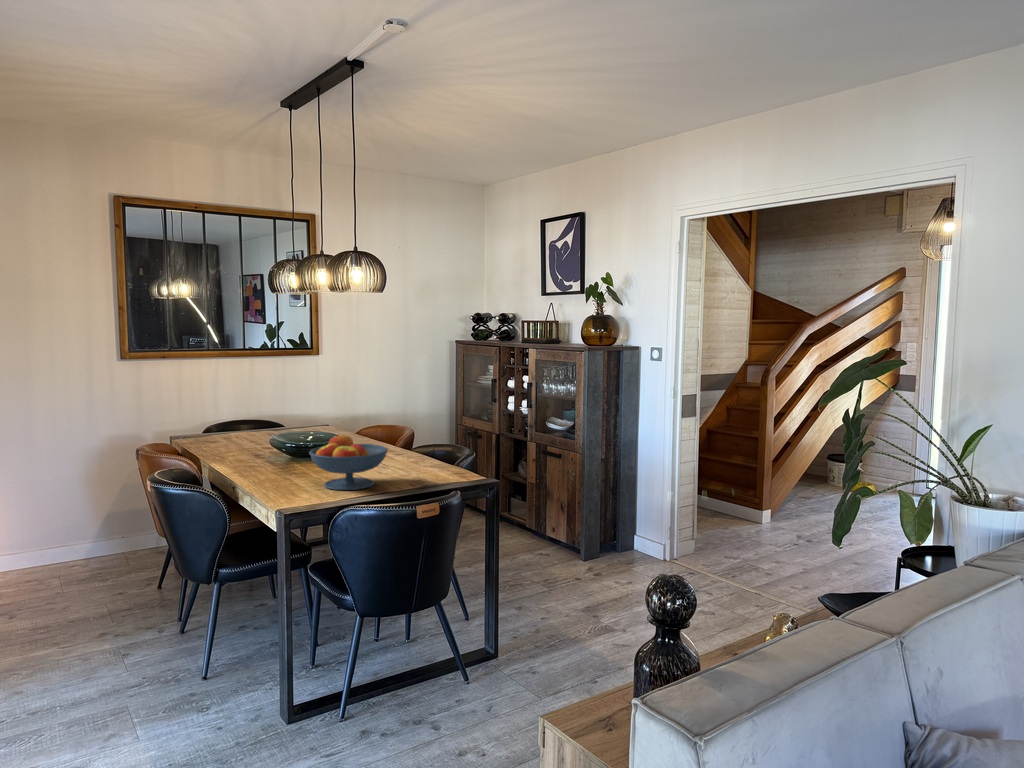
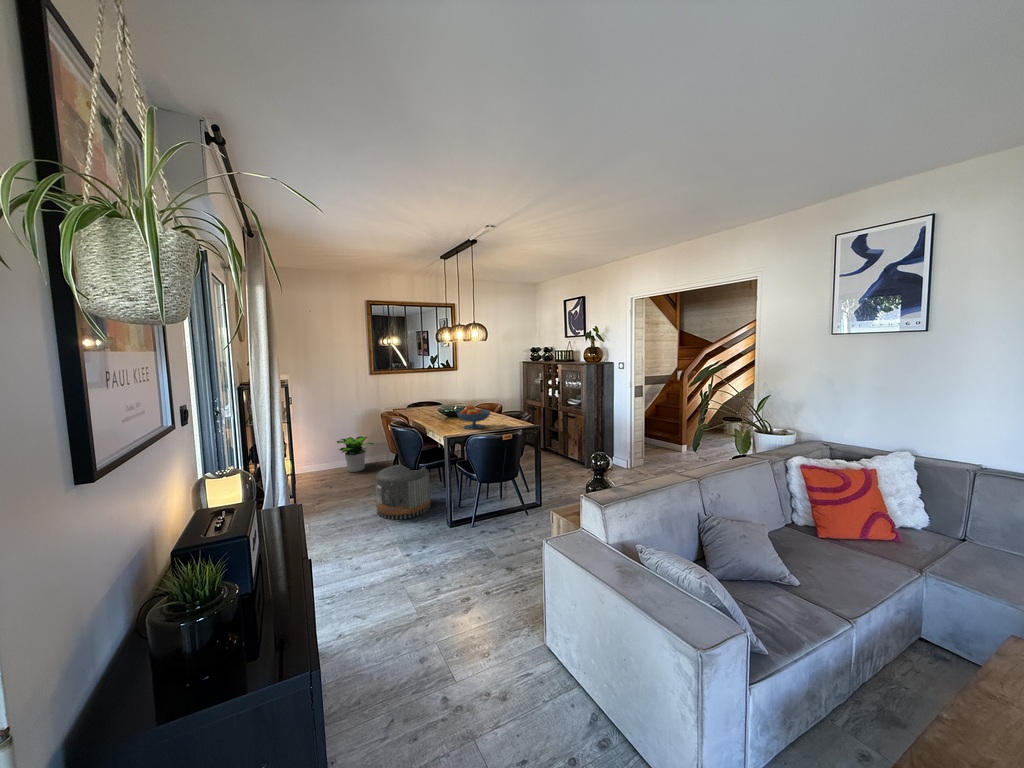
potted plant: none [34,495,128,576] -> present [337,436,374,472]
pouf: none [110,566,244,702] -> present [375,464,430,519]

